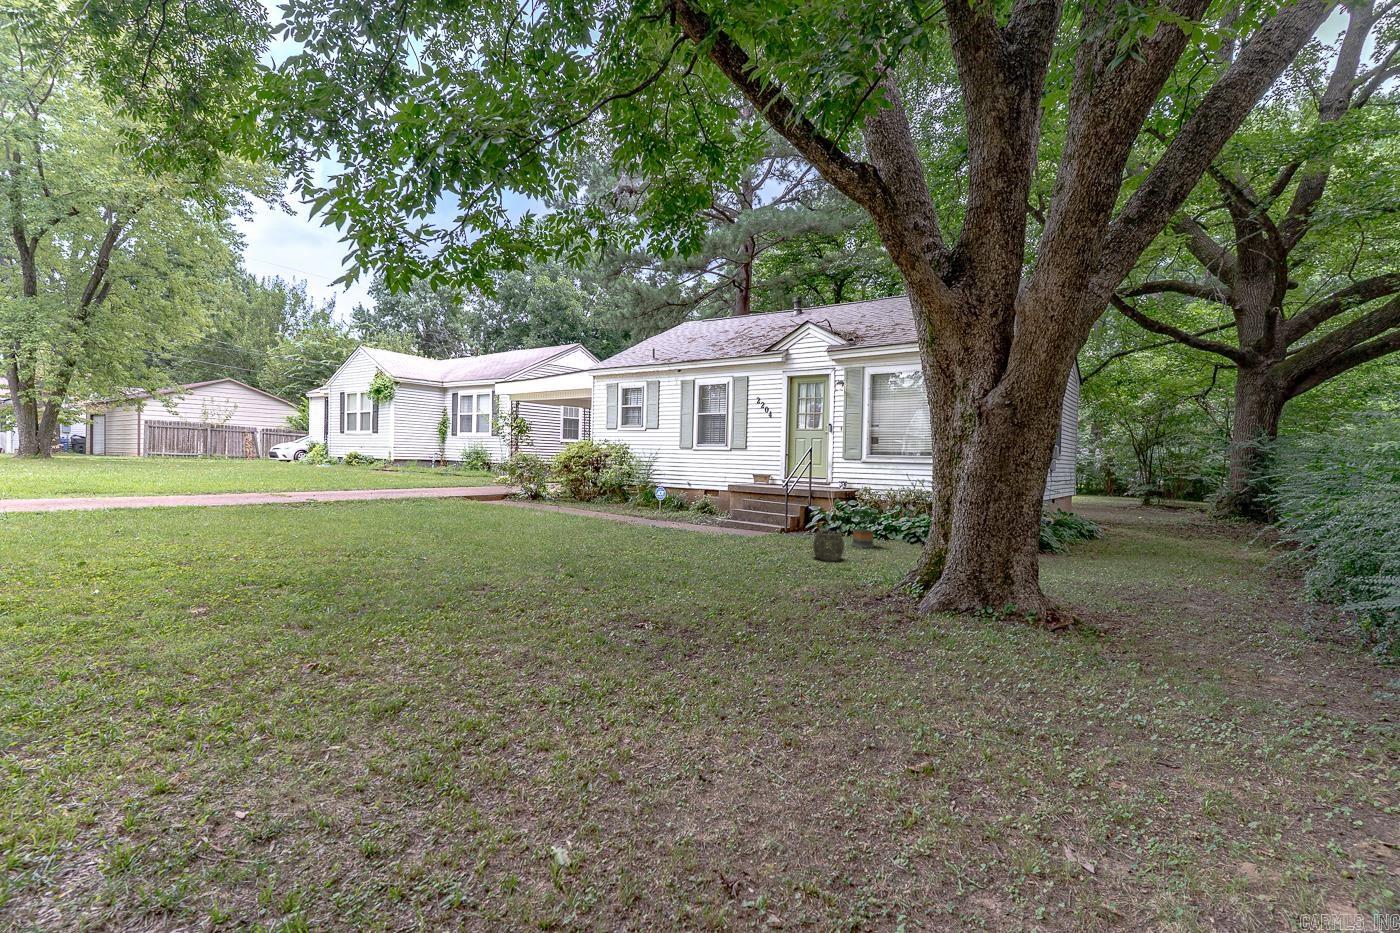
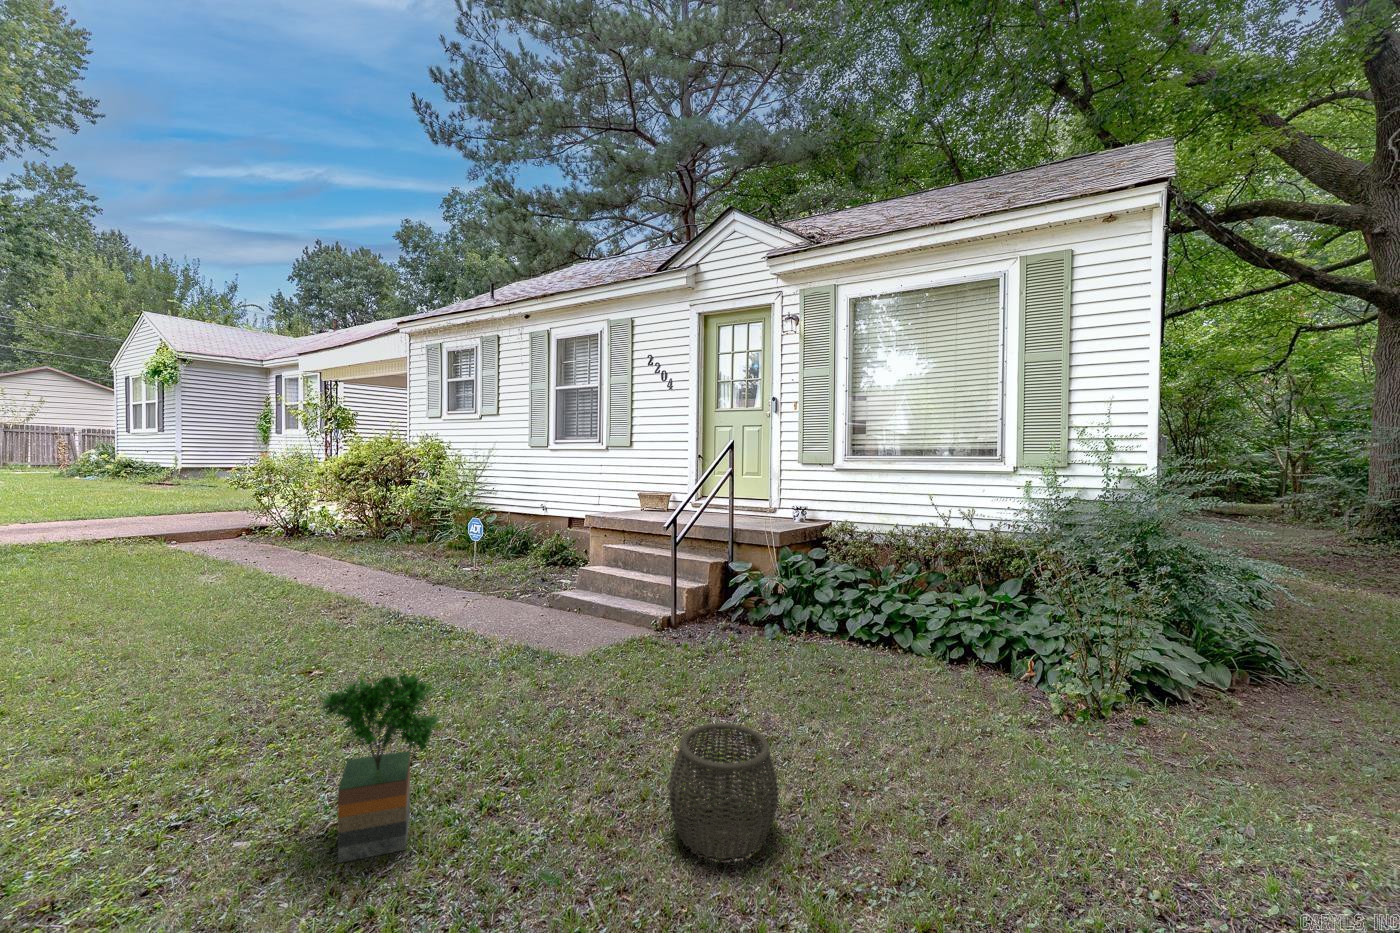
potted tree: present [852,509,880,548] -> present [320,673,438,863]

